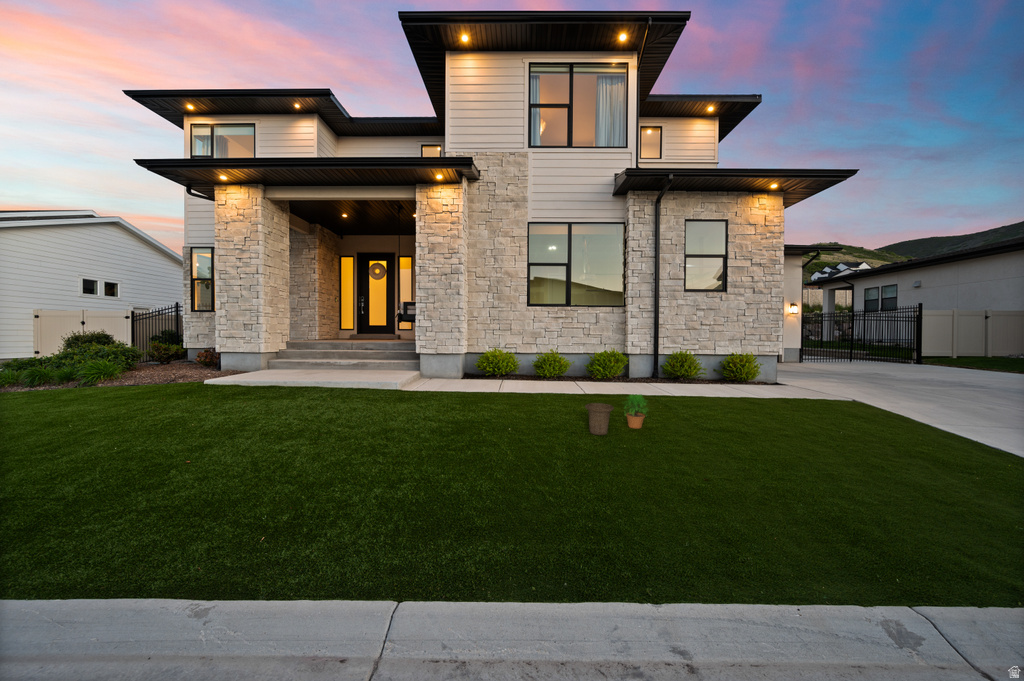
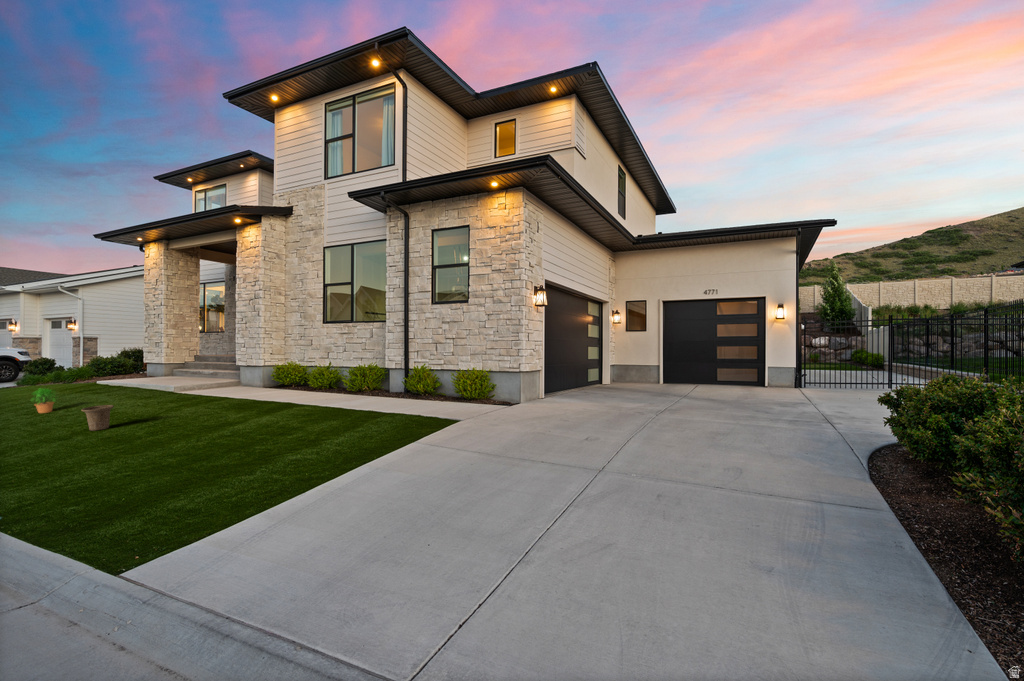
potted plant: present [625,394,646,428] -> present [31,388,56,413]

